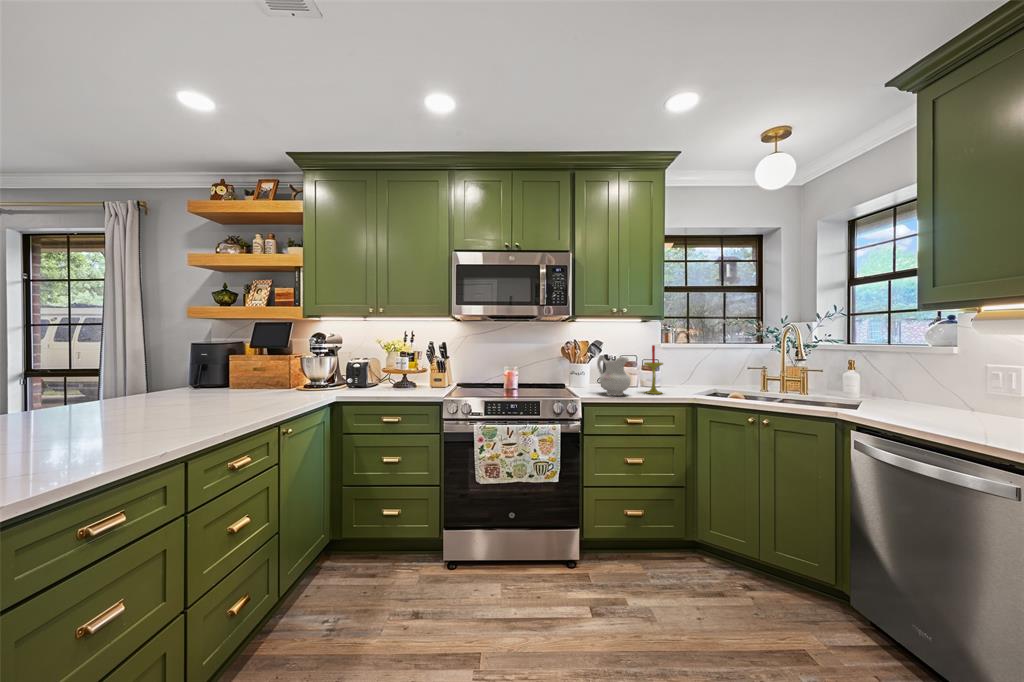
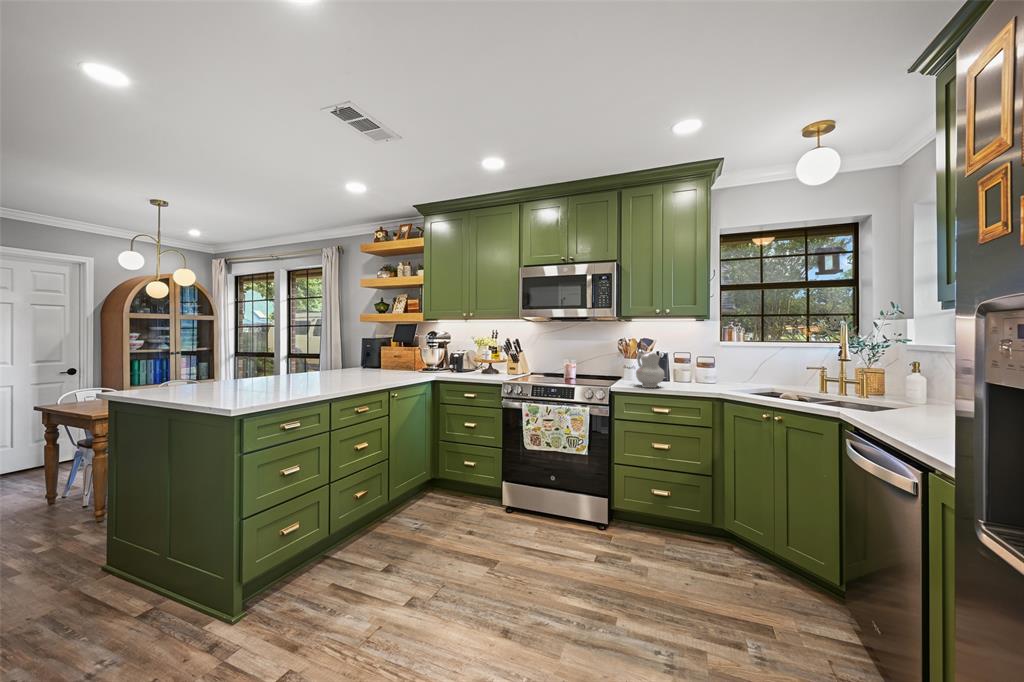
candle: present [644,345,663,394] -> none [683,342,702,388]

